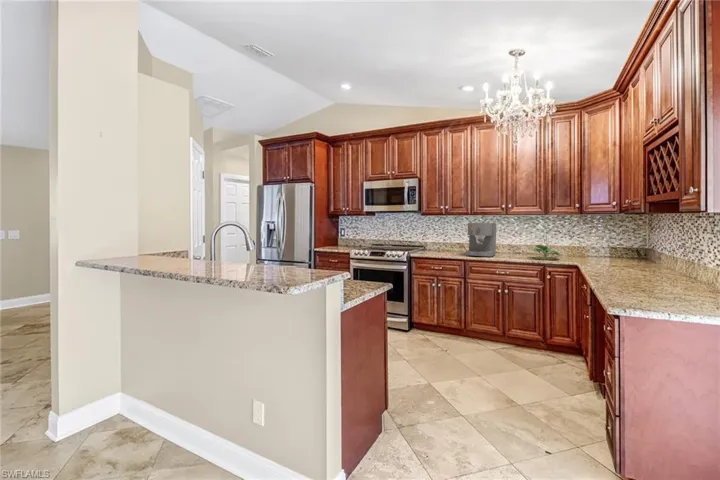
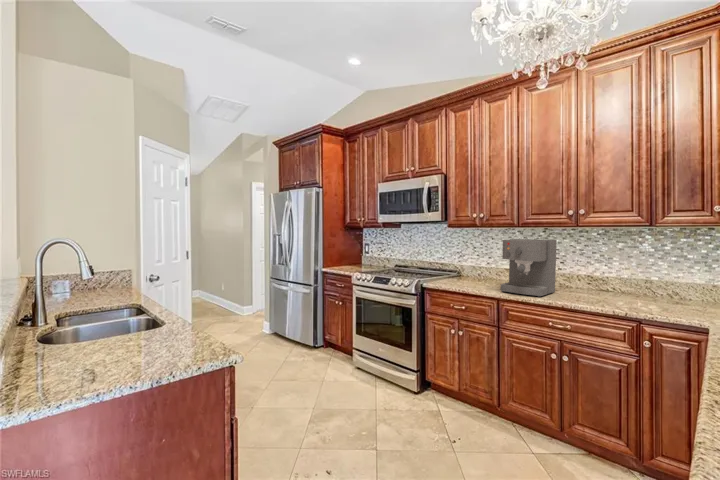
potted plant: present [532,238,560,260] -> none [609,250,678,313]

